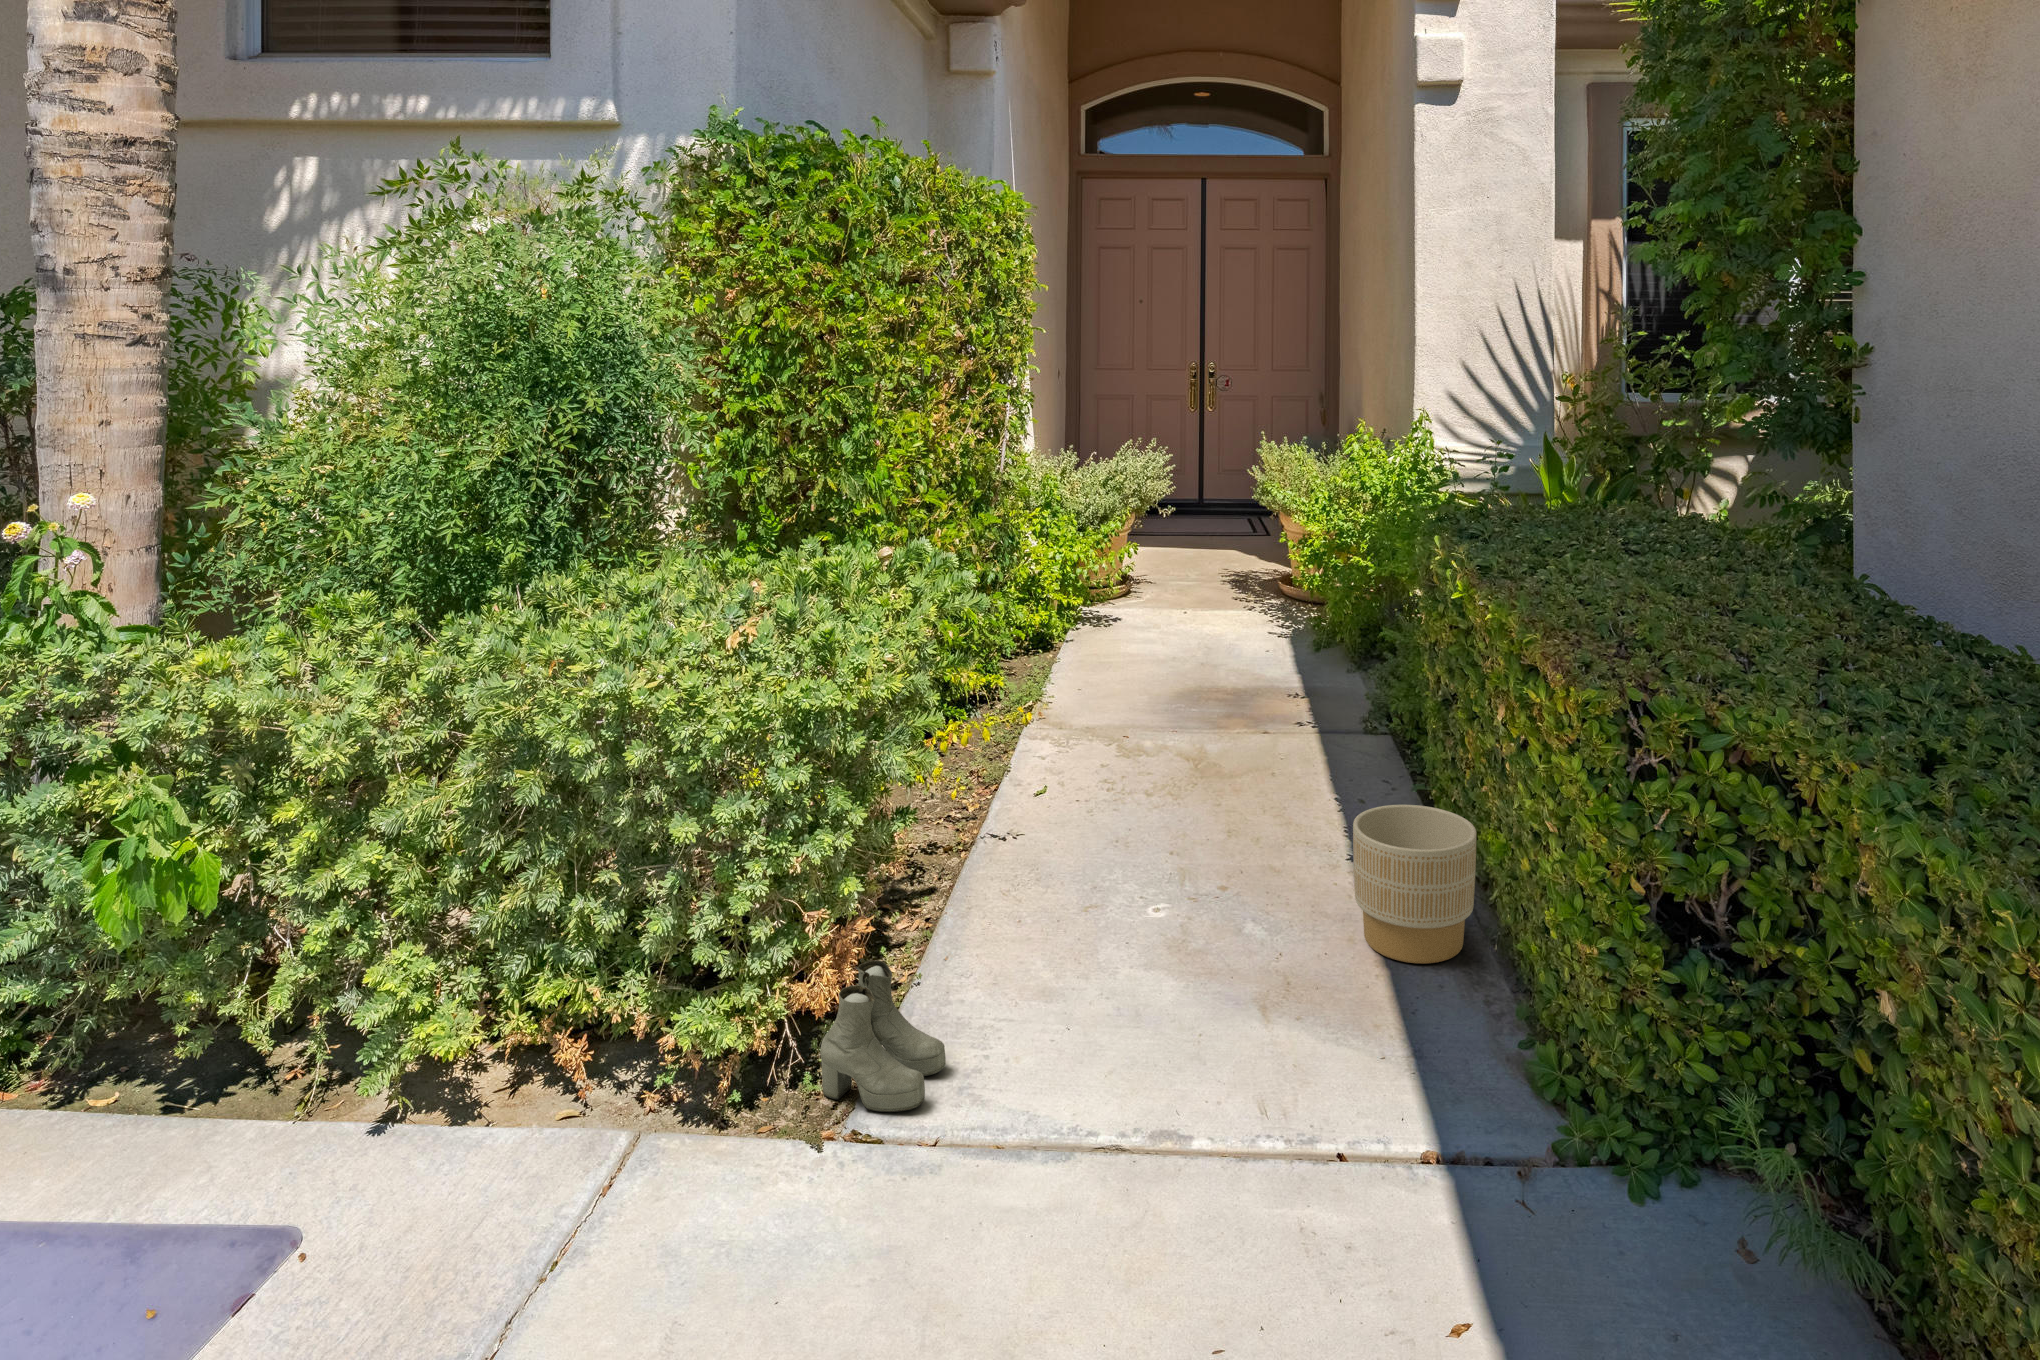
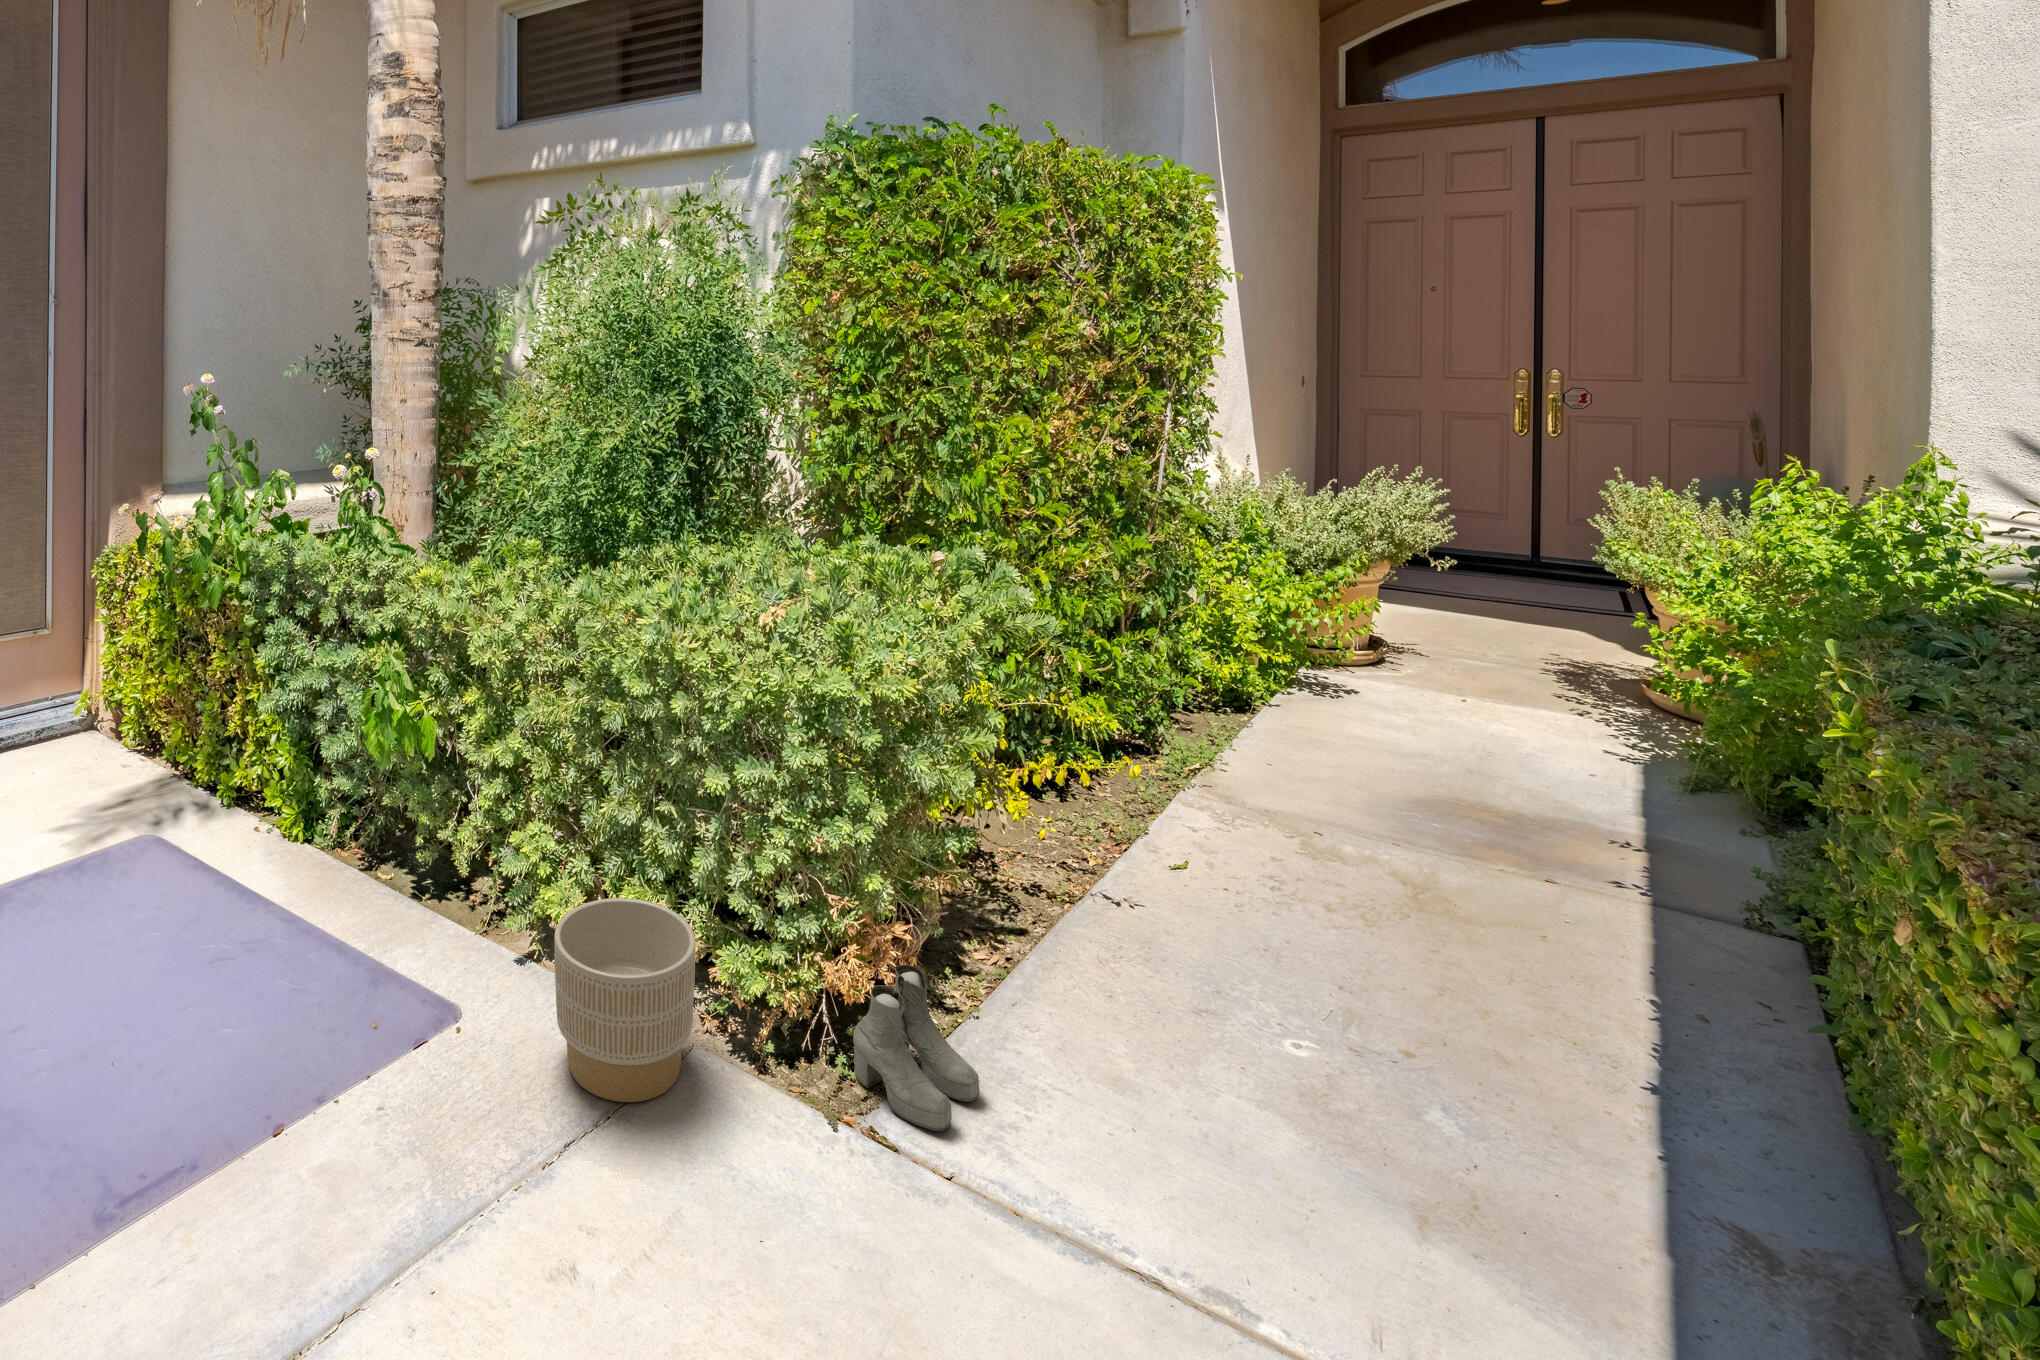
planter: present [1353,805,1476,964] -> present [554,898,695,1102]

